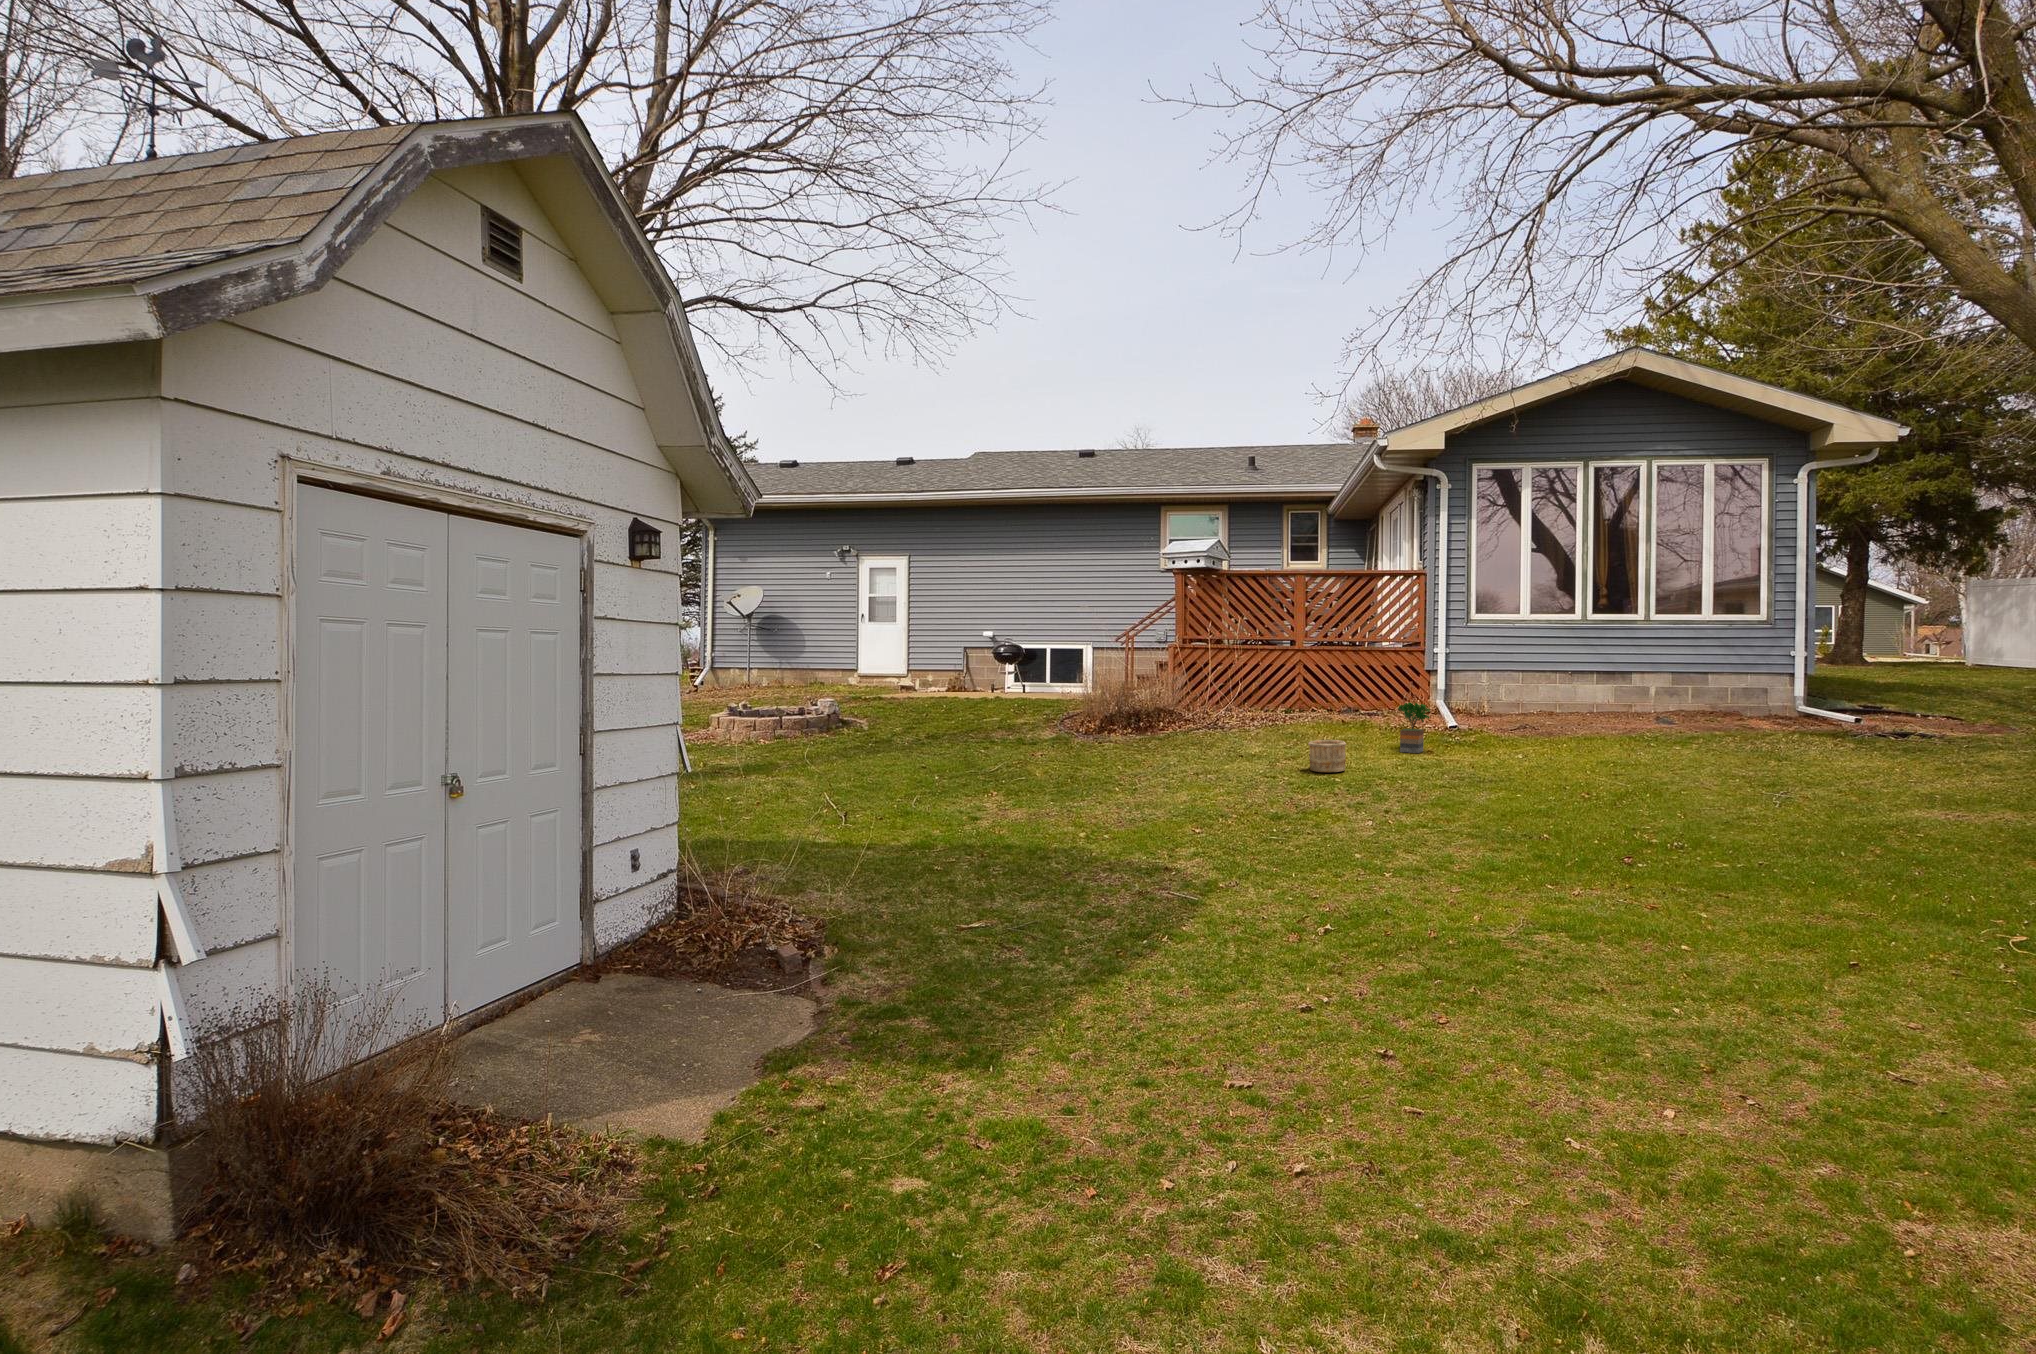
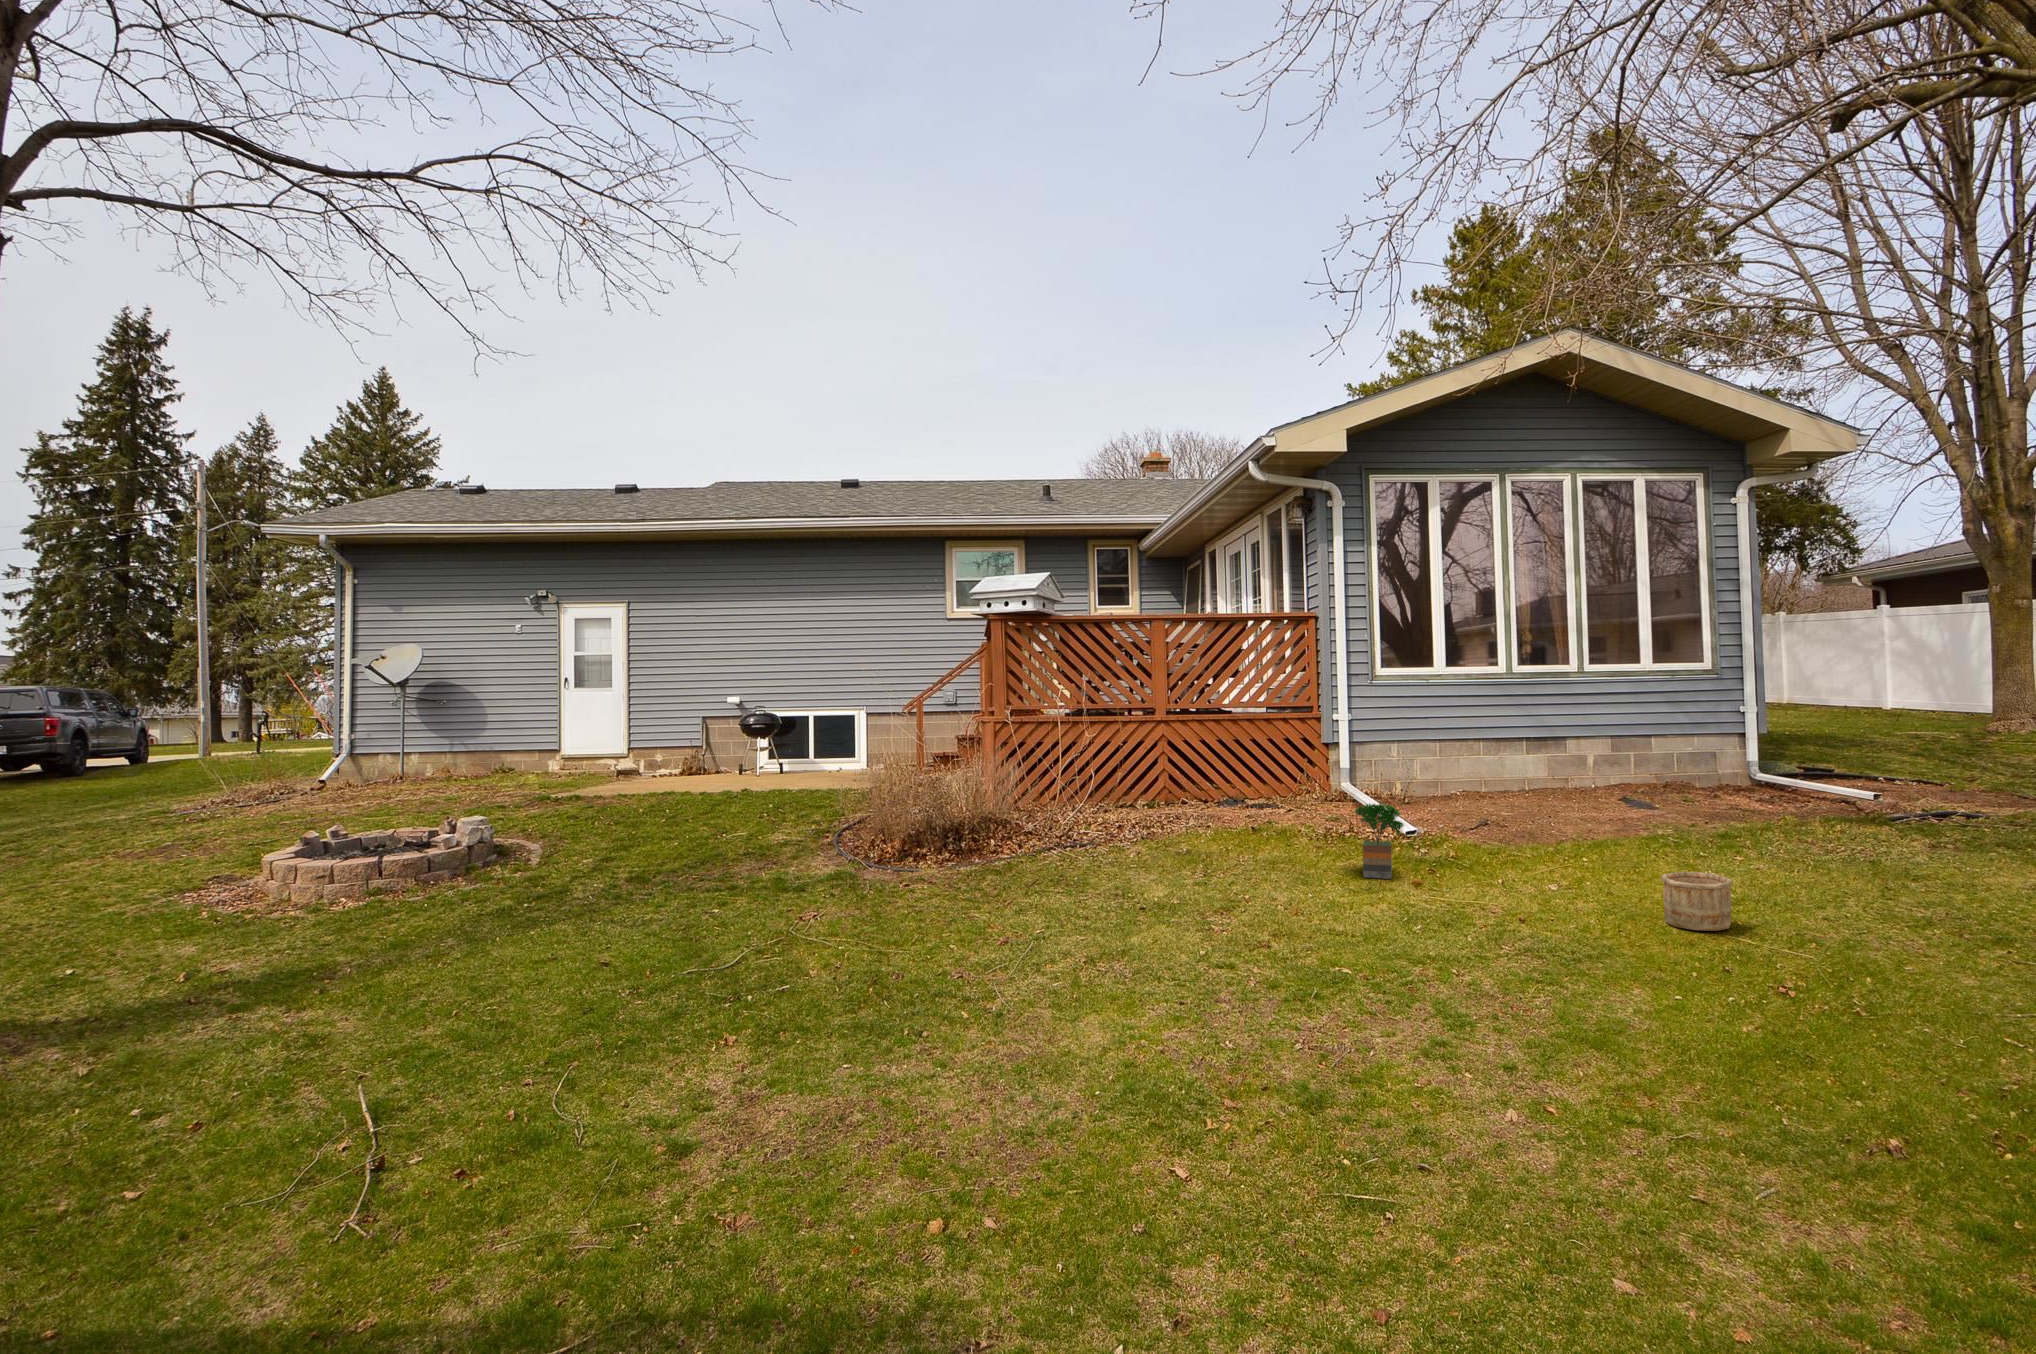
wooden bucket: present [1308,740,1346,772] -> present [1661,872,1732,931]

